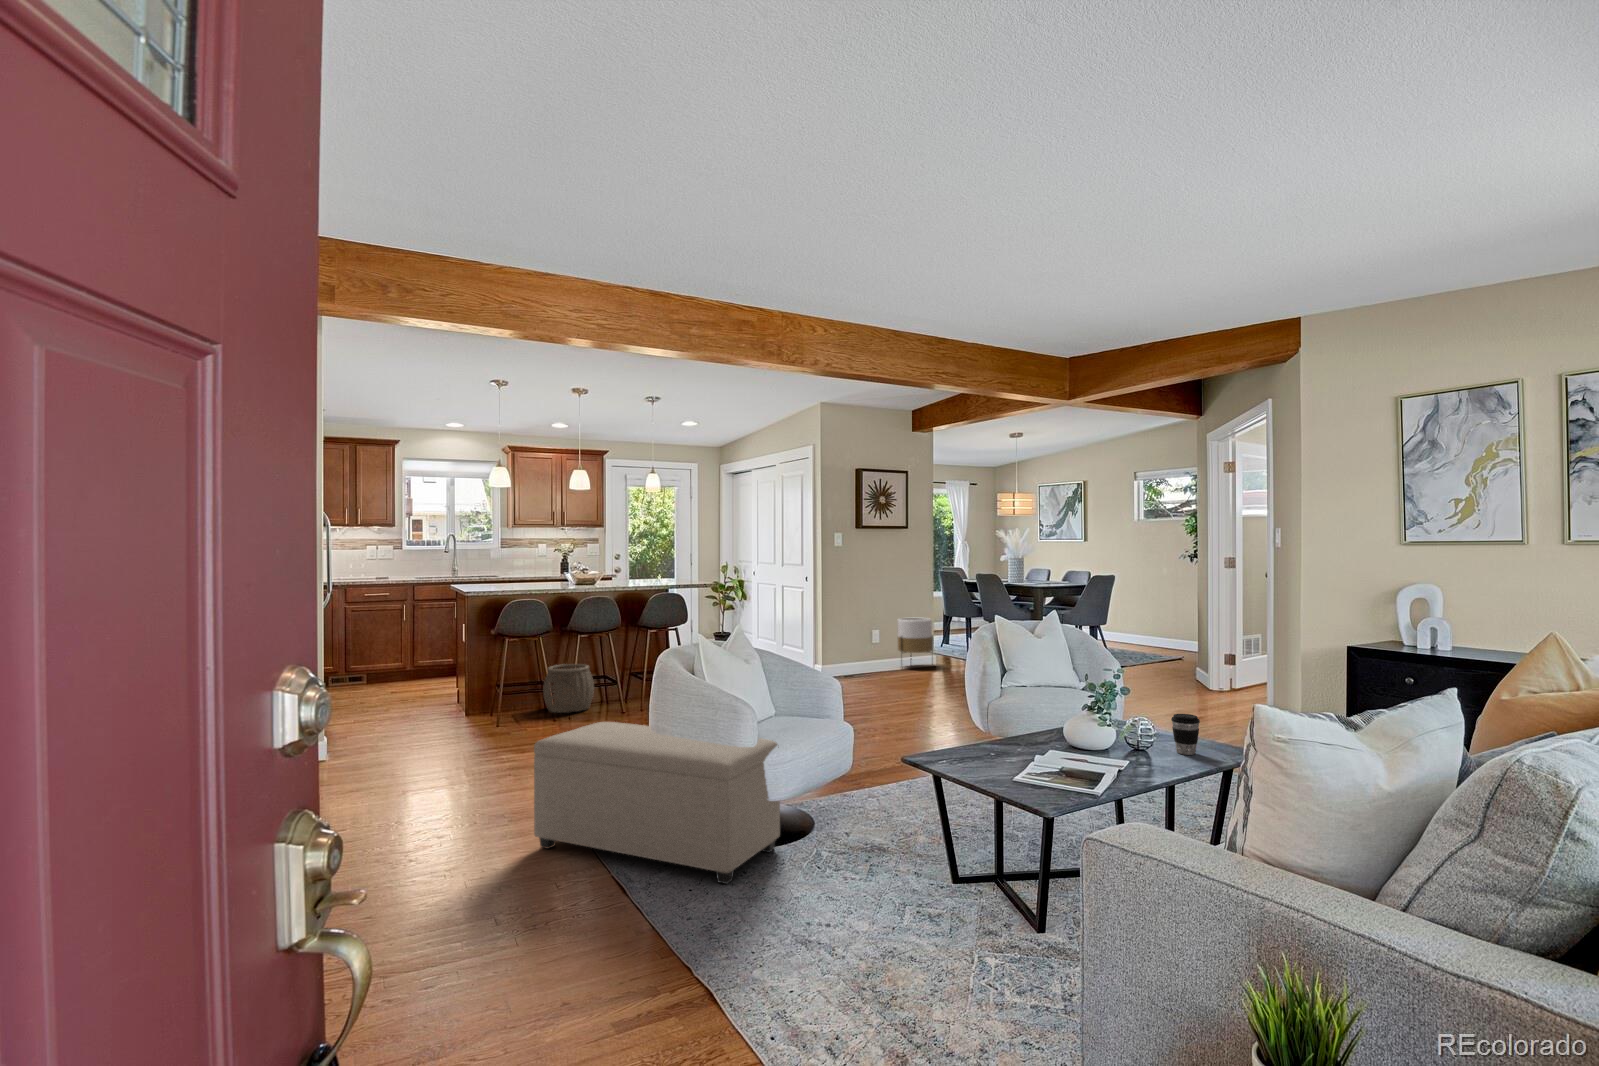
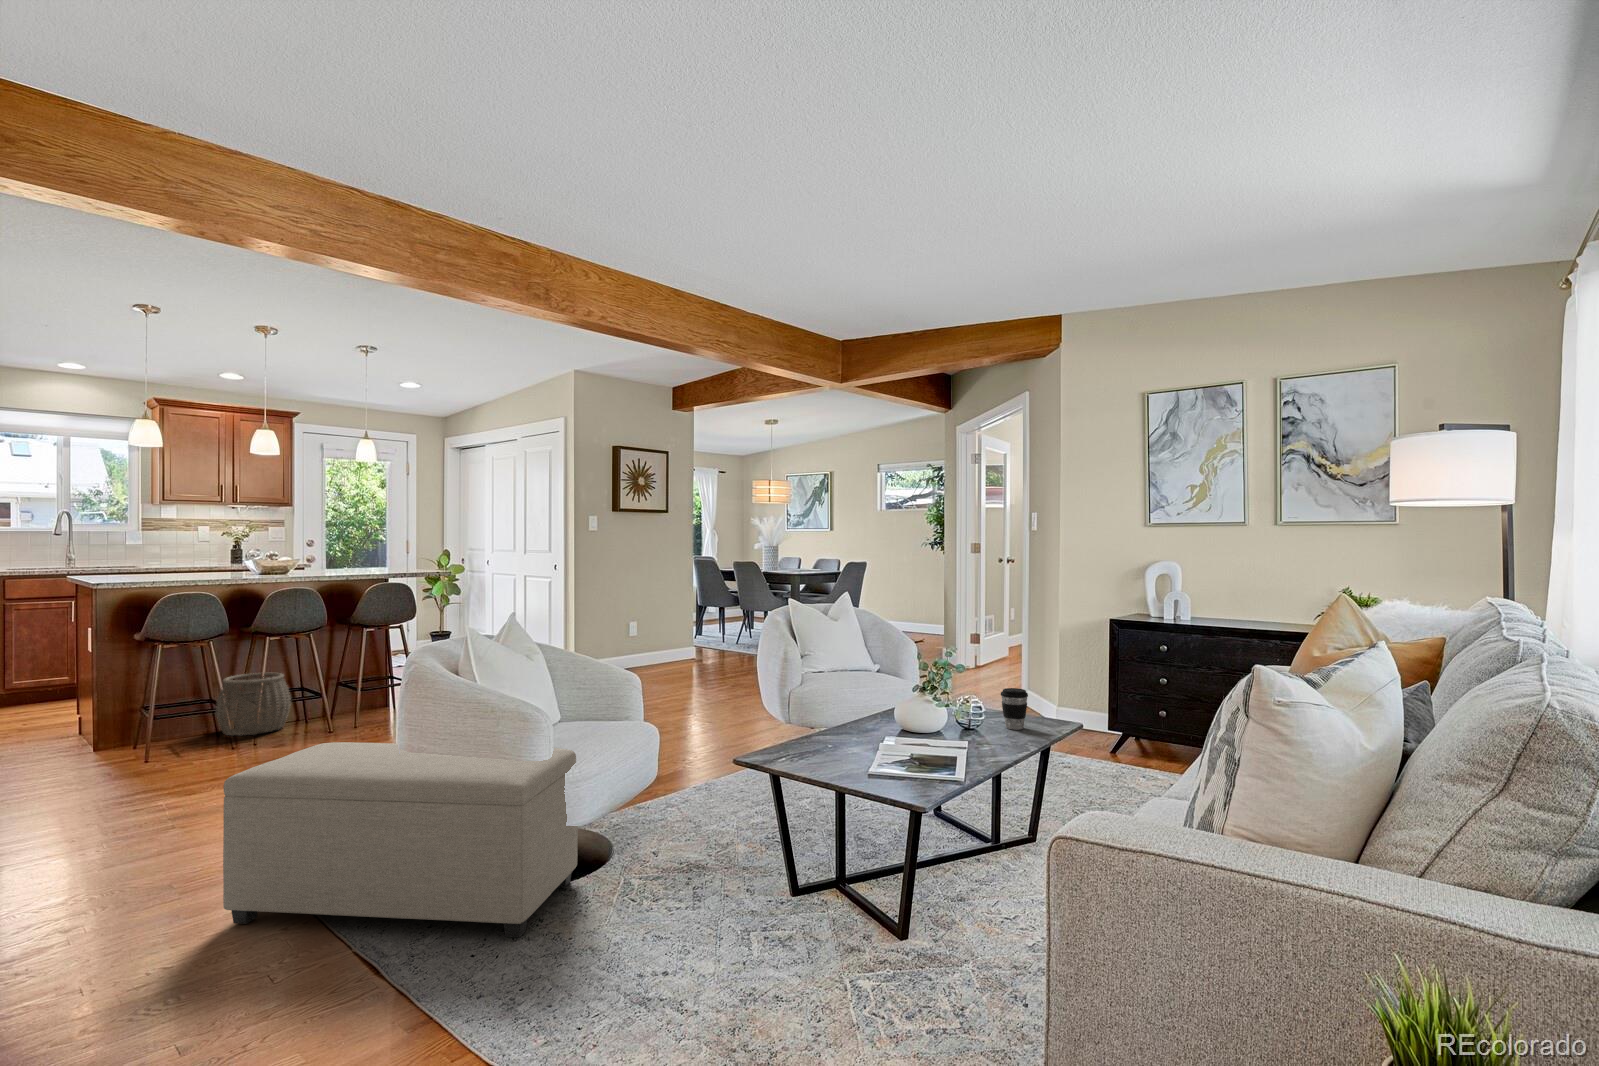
planter: present [897,618,933,659] -> none [658,607,695,662]

